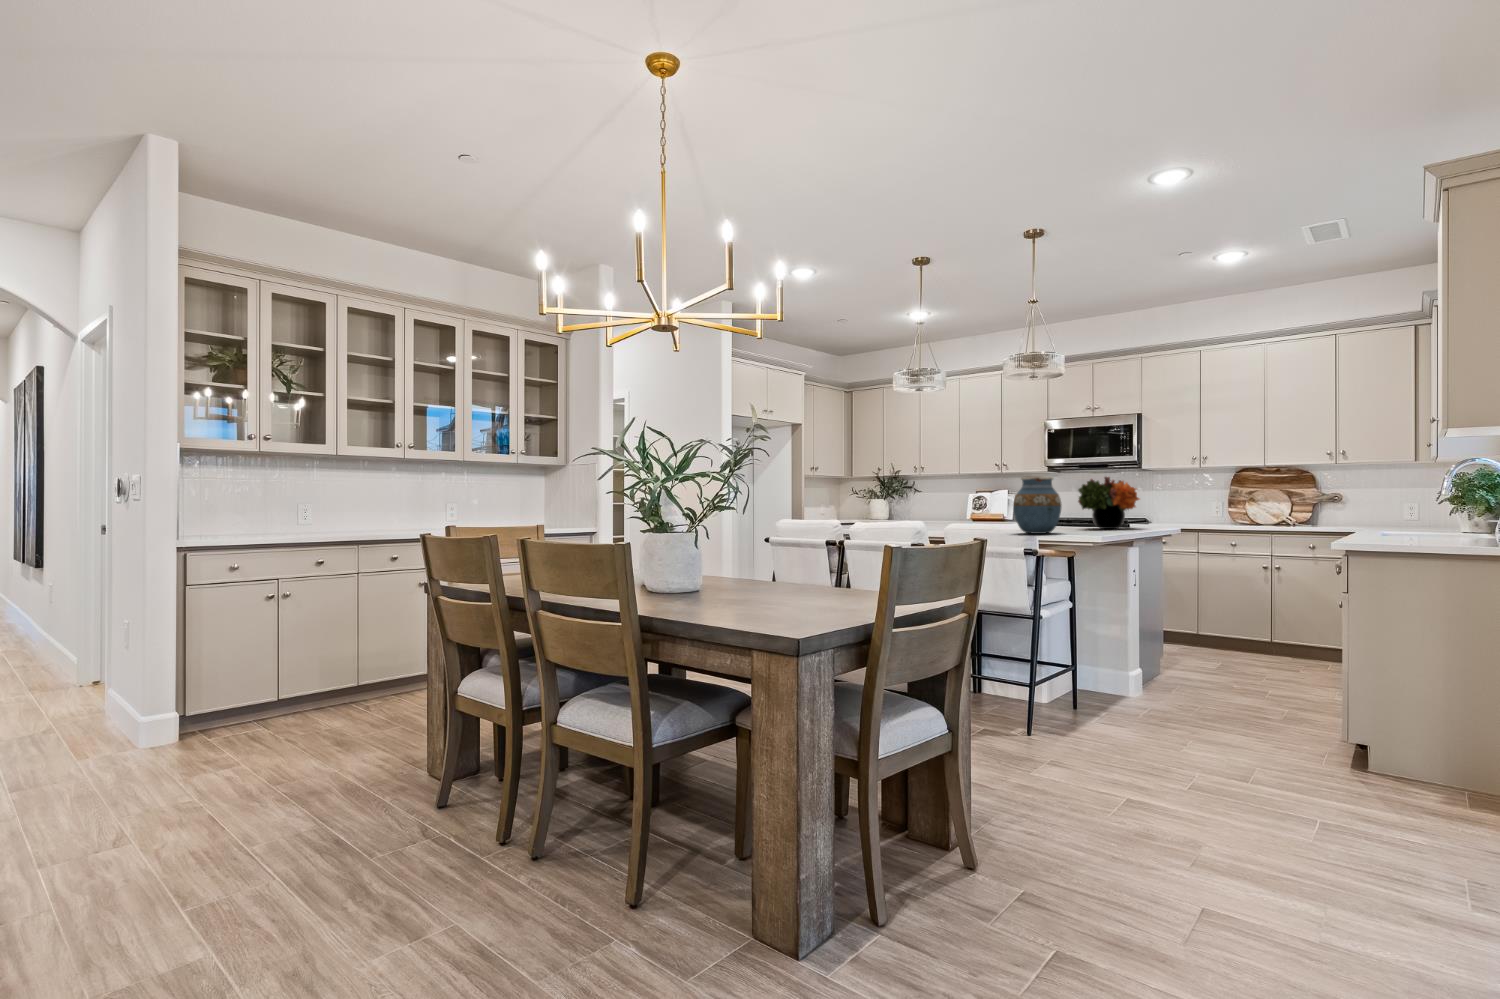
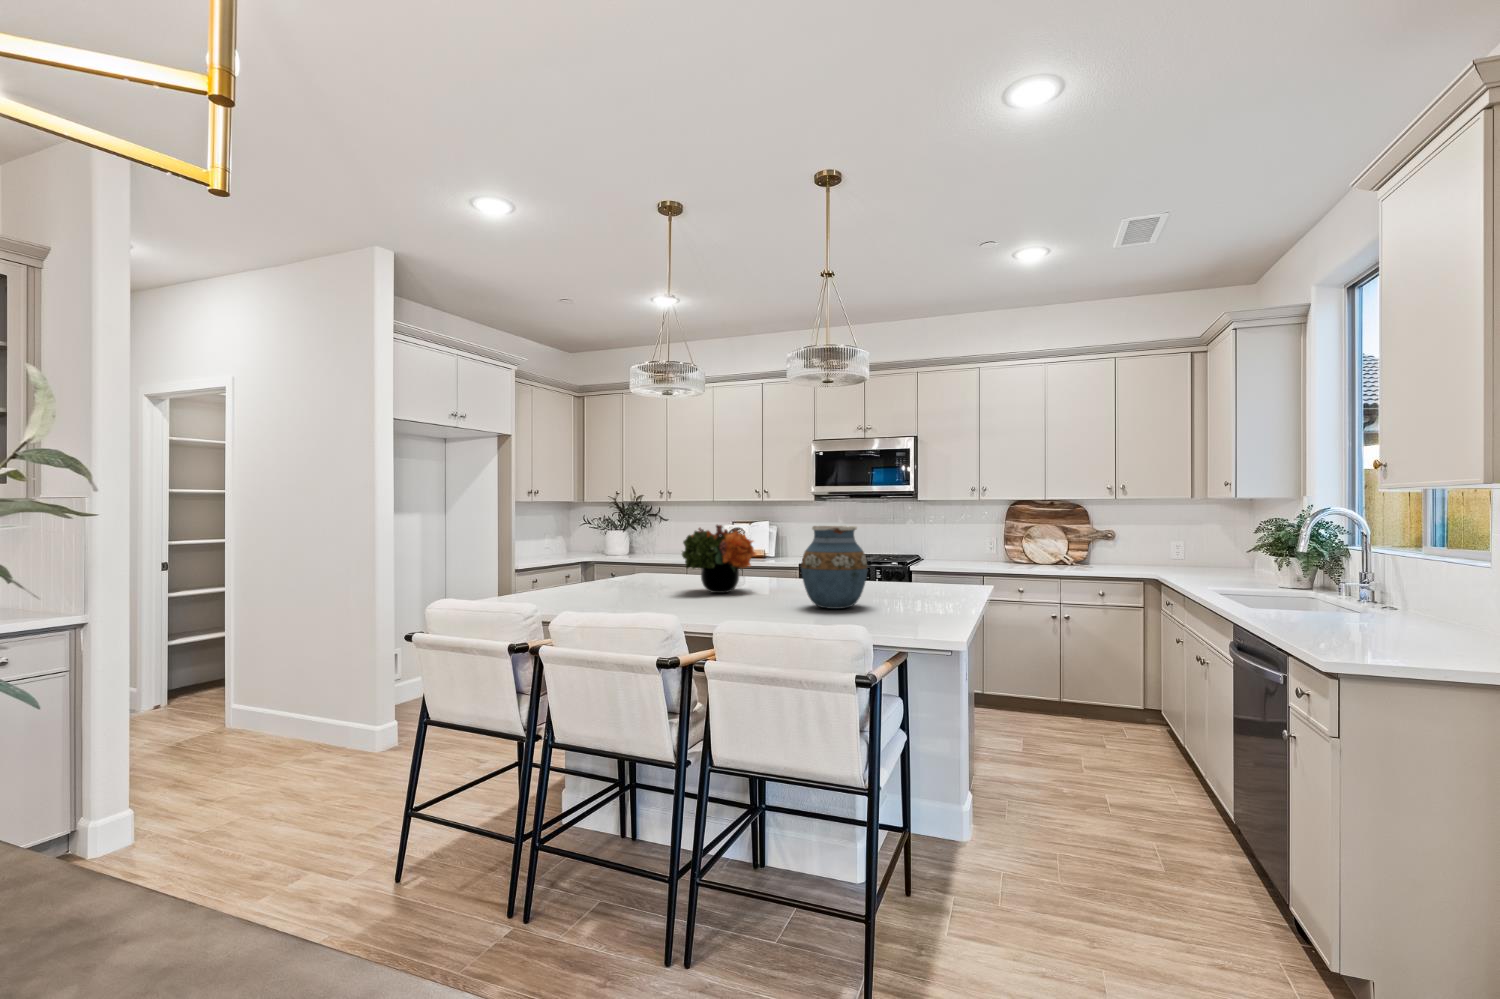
flower arrangement: present [1078,477,1139,529] -> present [682,525,756,593]

